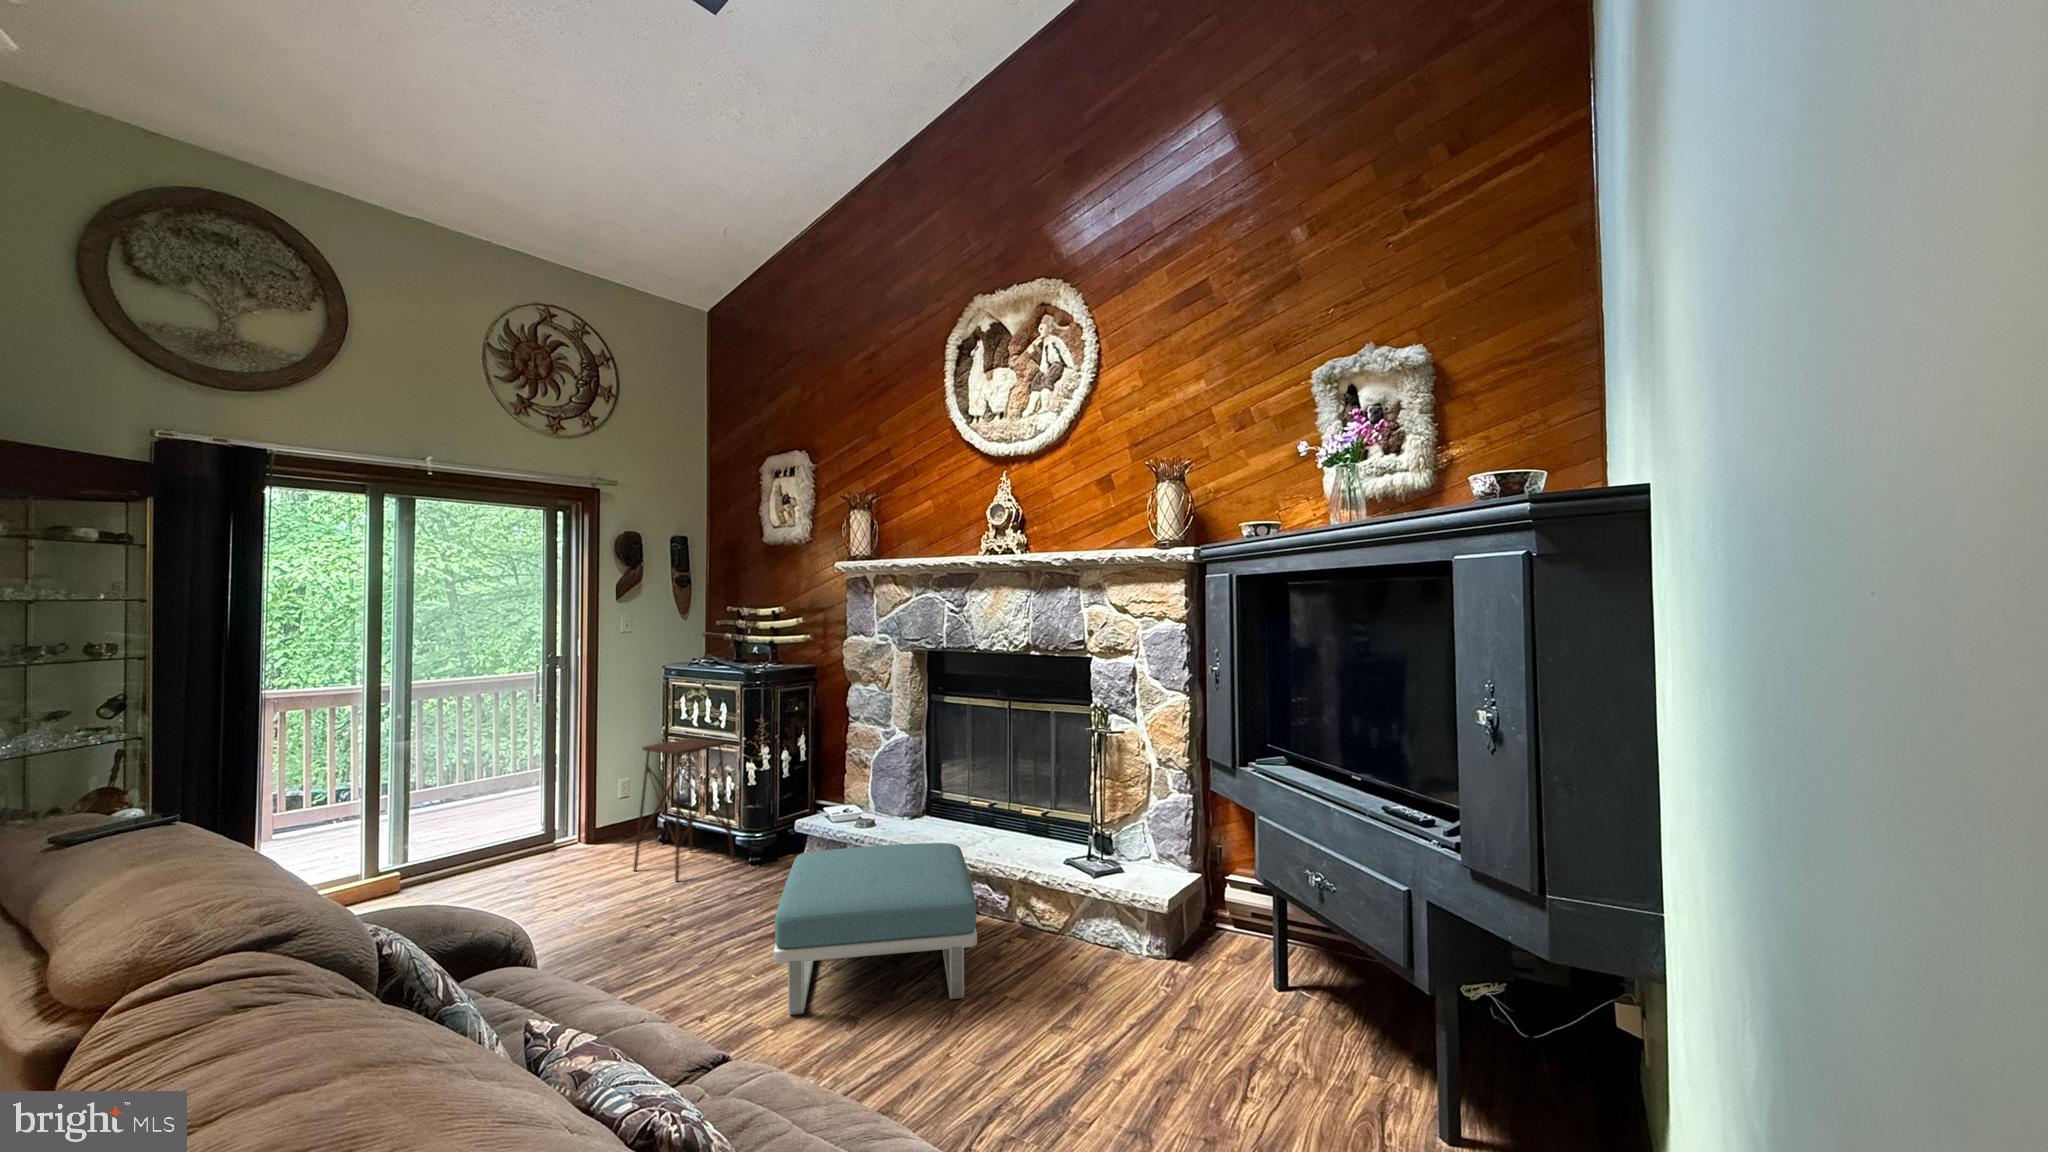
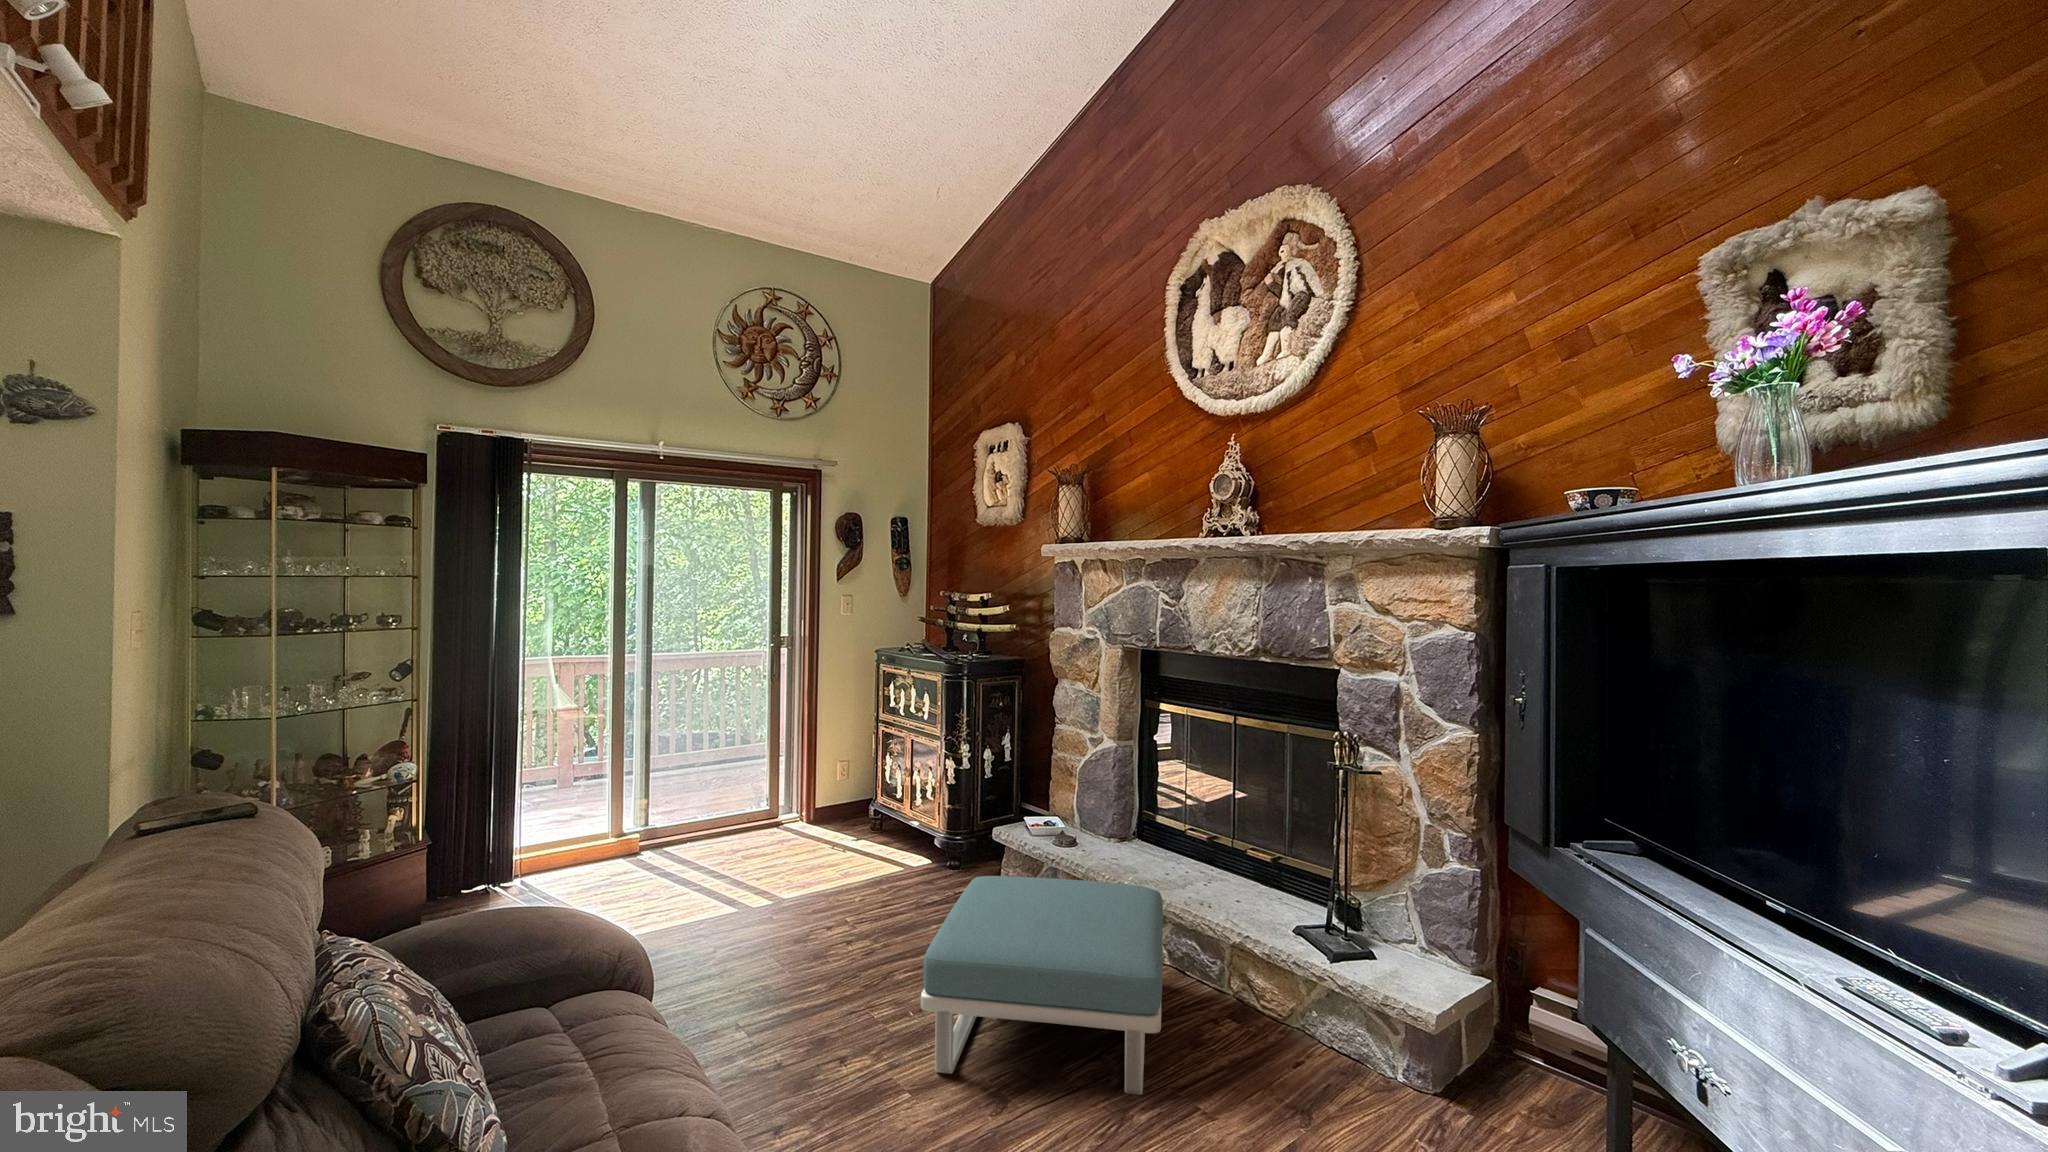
side table: present [634,738,735,882] -> none [837,729,935,881]

